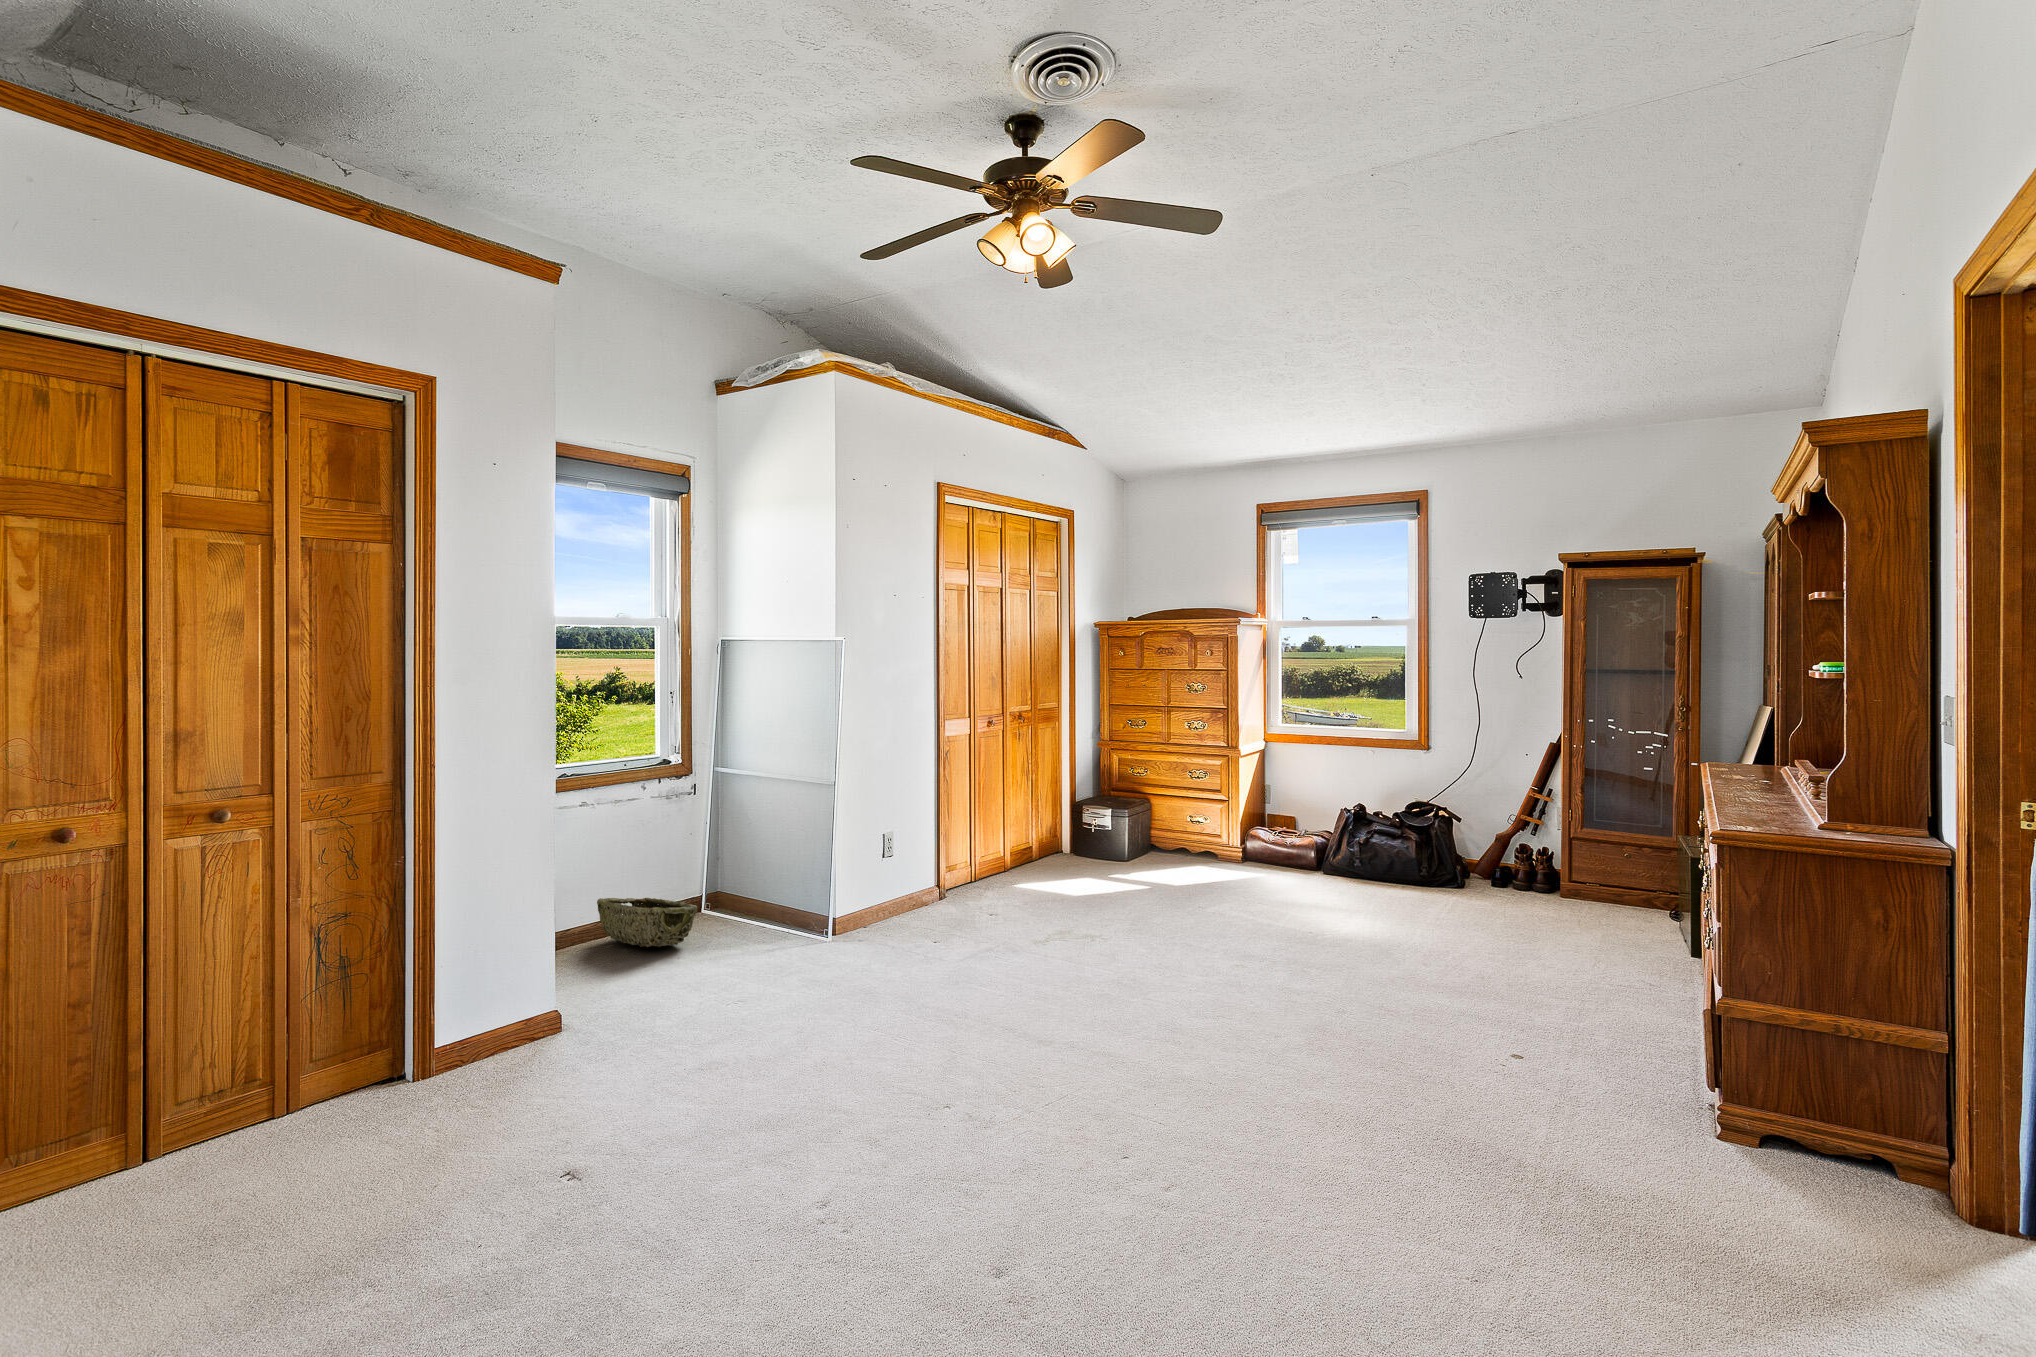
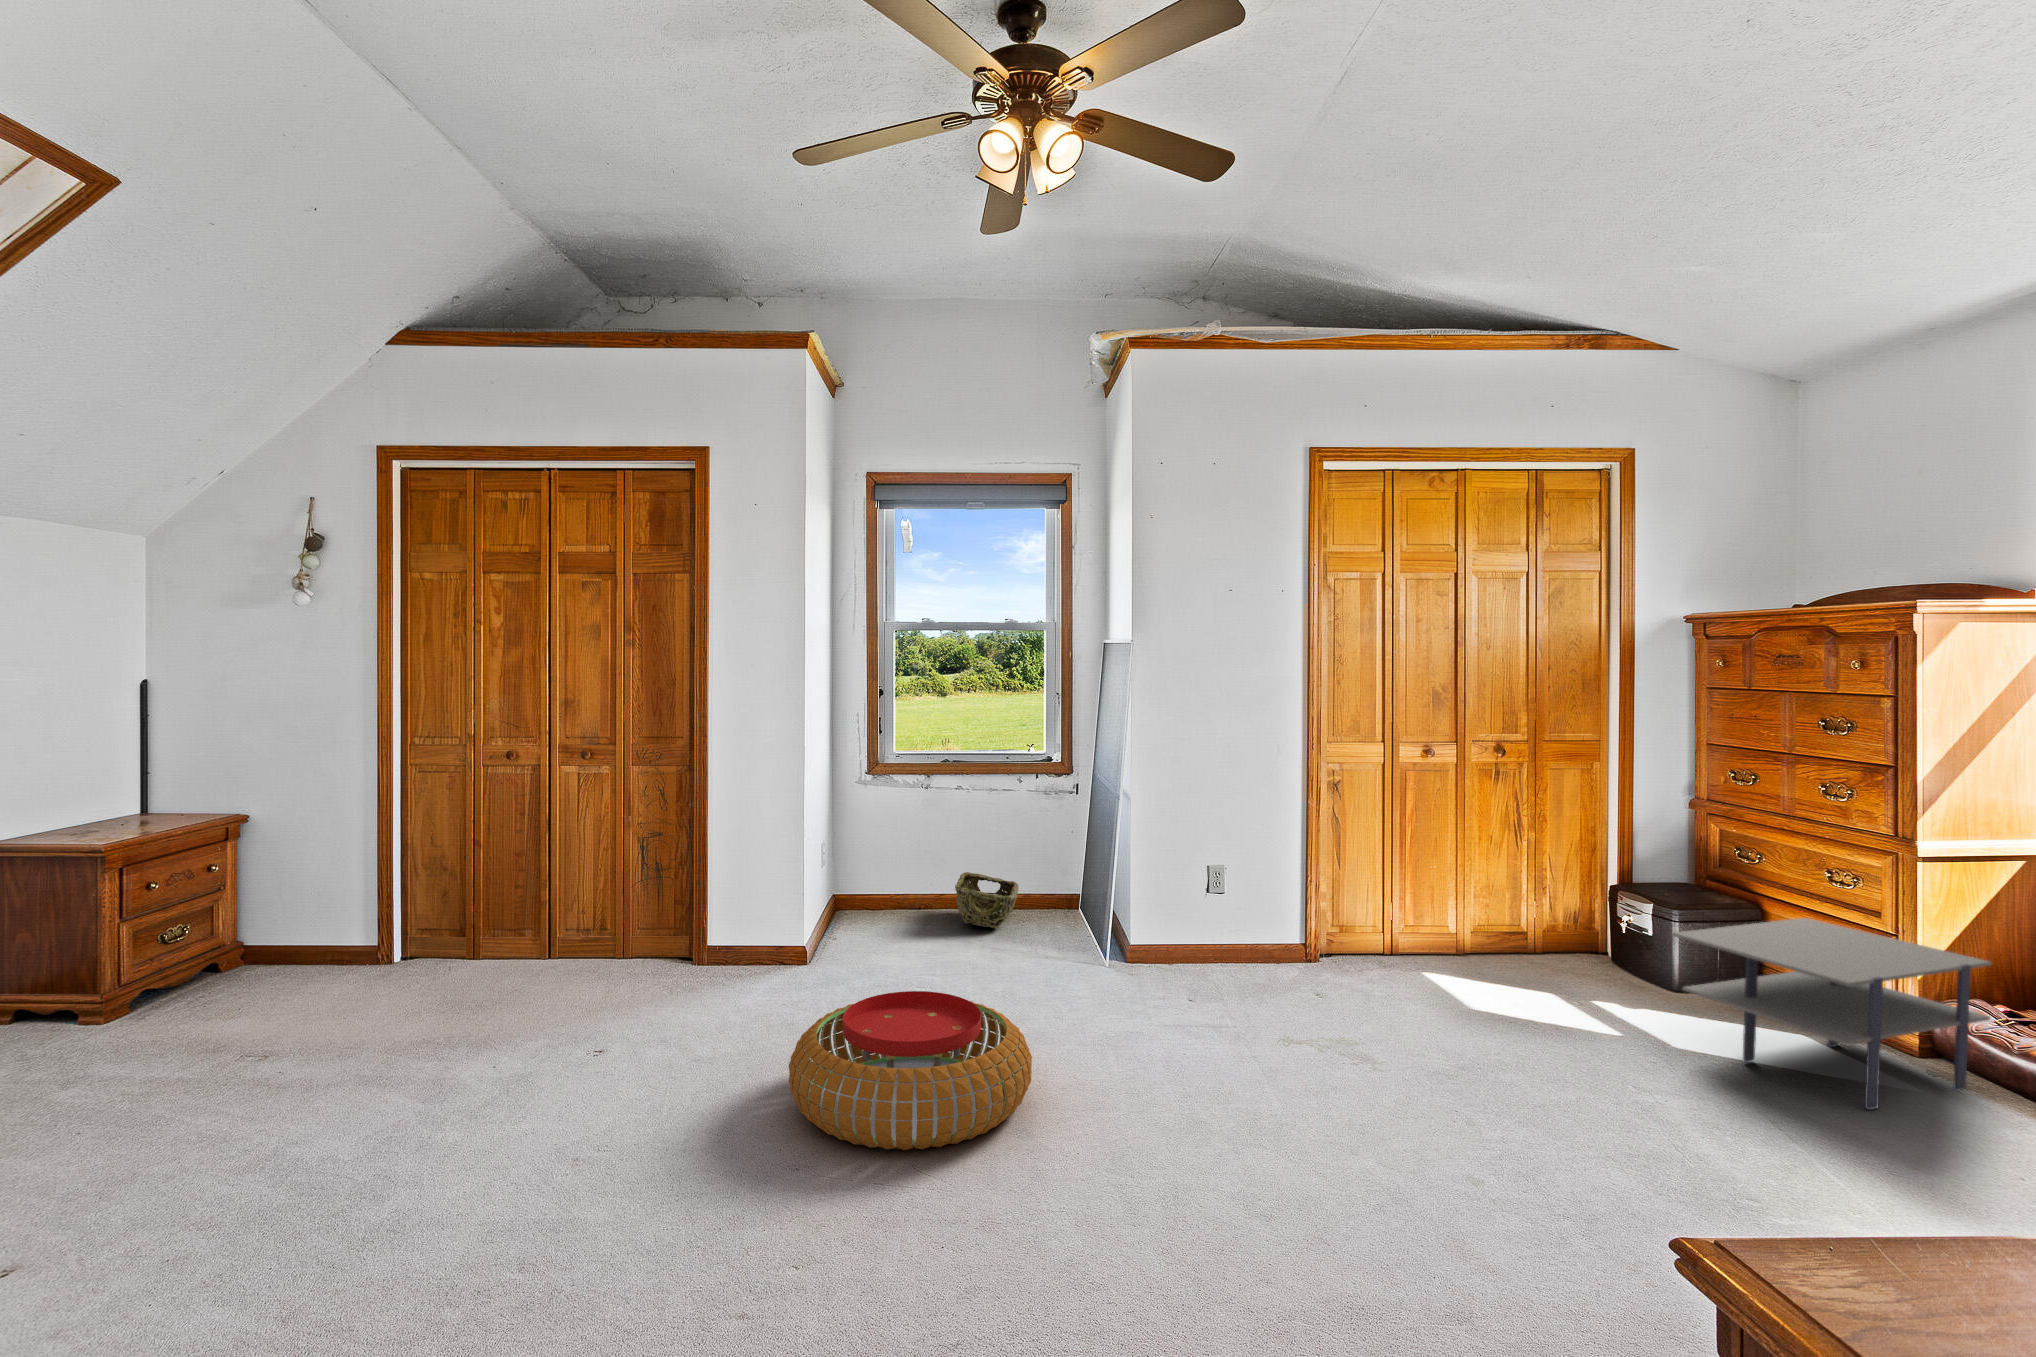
side table: none [1180,800,1278,886] -> present [1672,918,1992,1110]
pouf: none [858,958,1075,1090] -> present [789,991,1032,1150]

